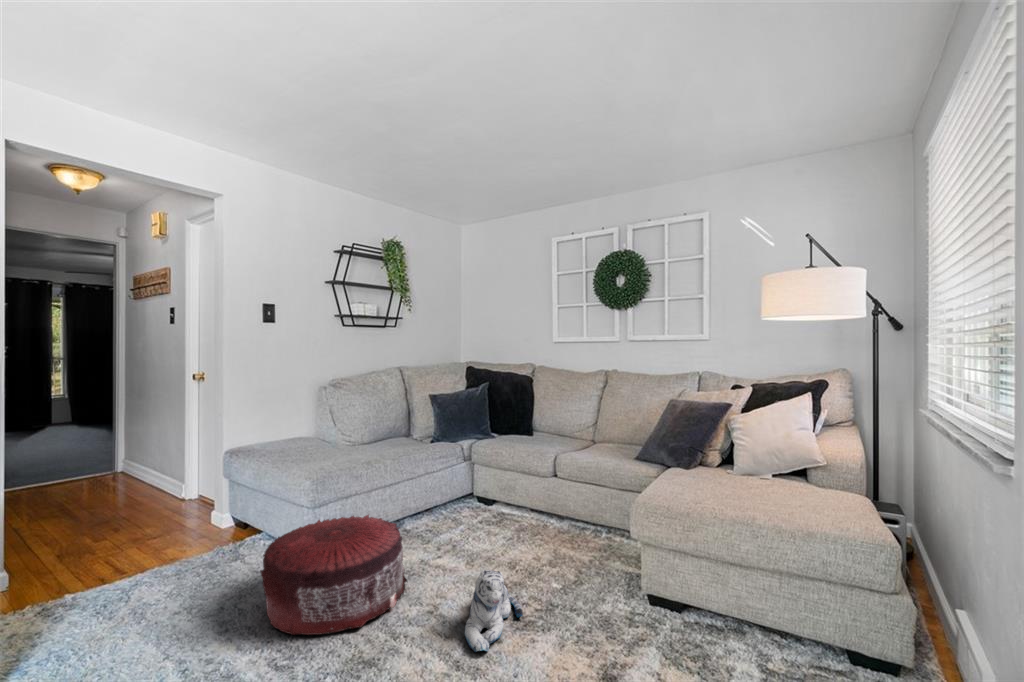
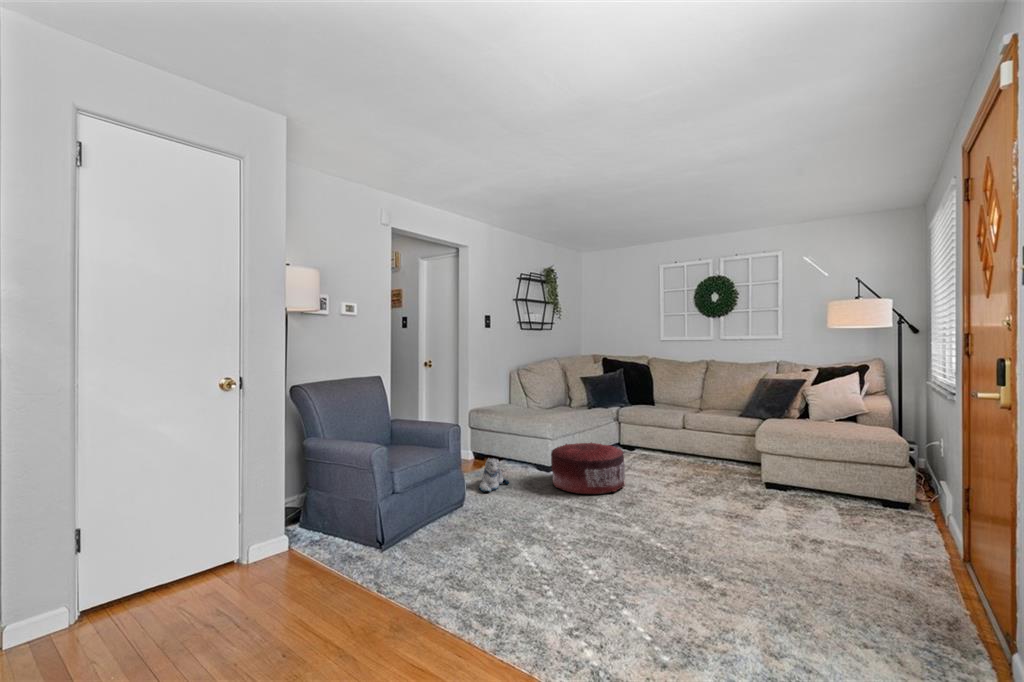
plush toy: present [464,570,522,652] -> present [479,458,509,492]

